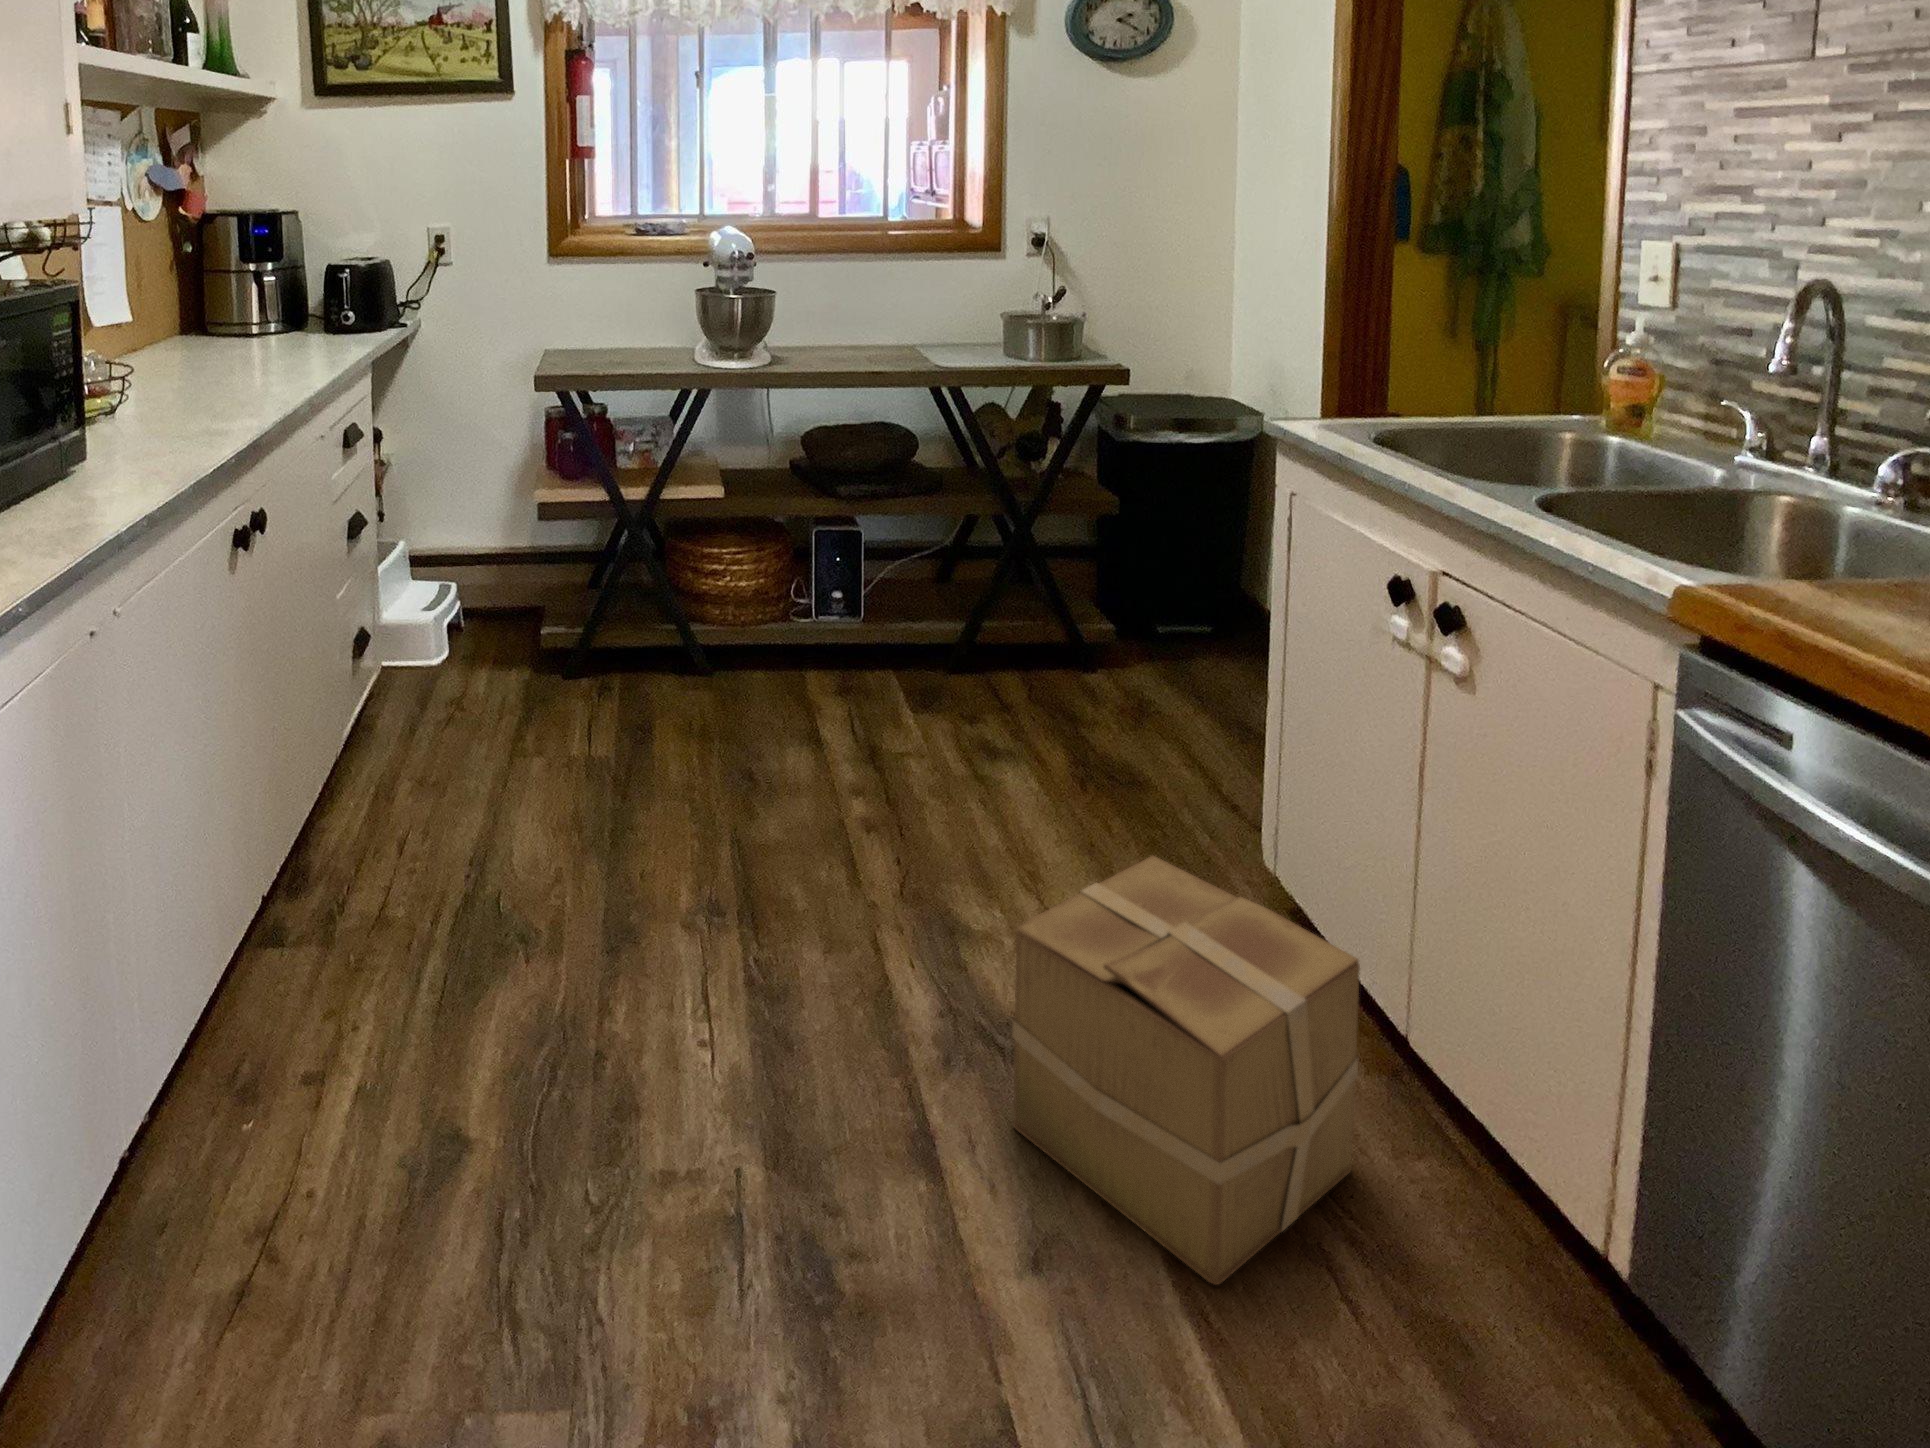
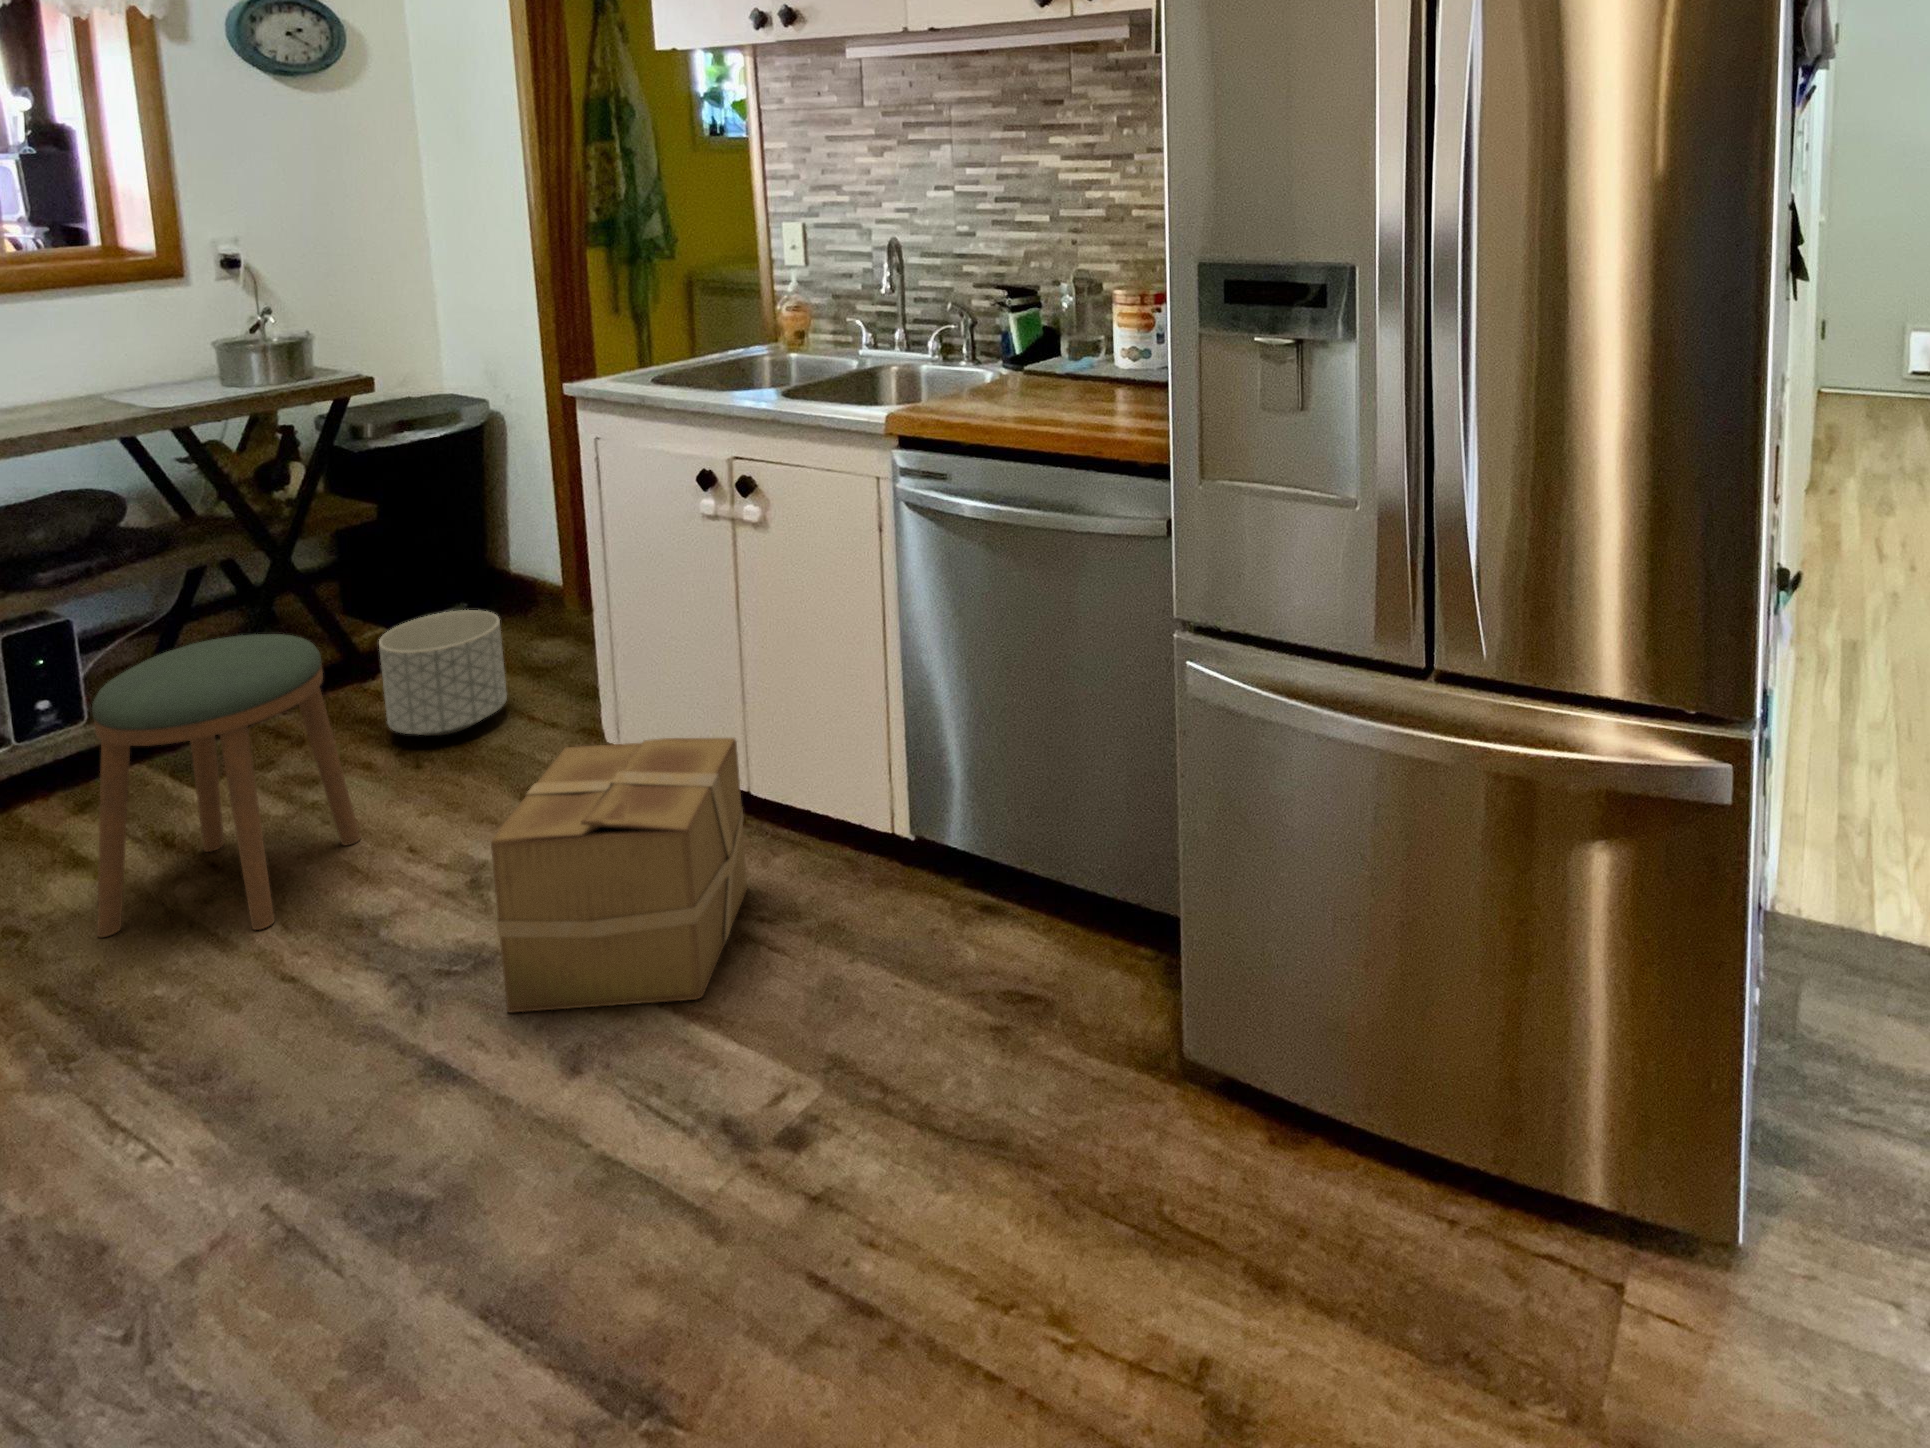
stool: none [787,590,996,882] -> present [92,634,360,937]
planter: none [1069,631,1192,767] -> present [379,610,507,736]

